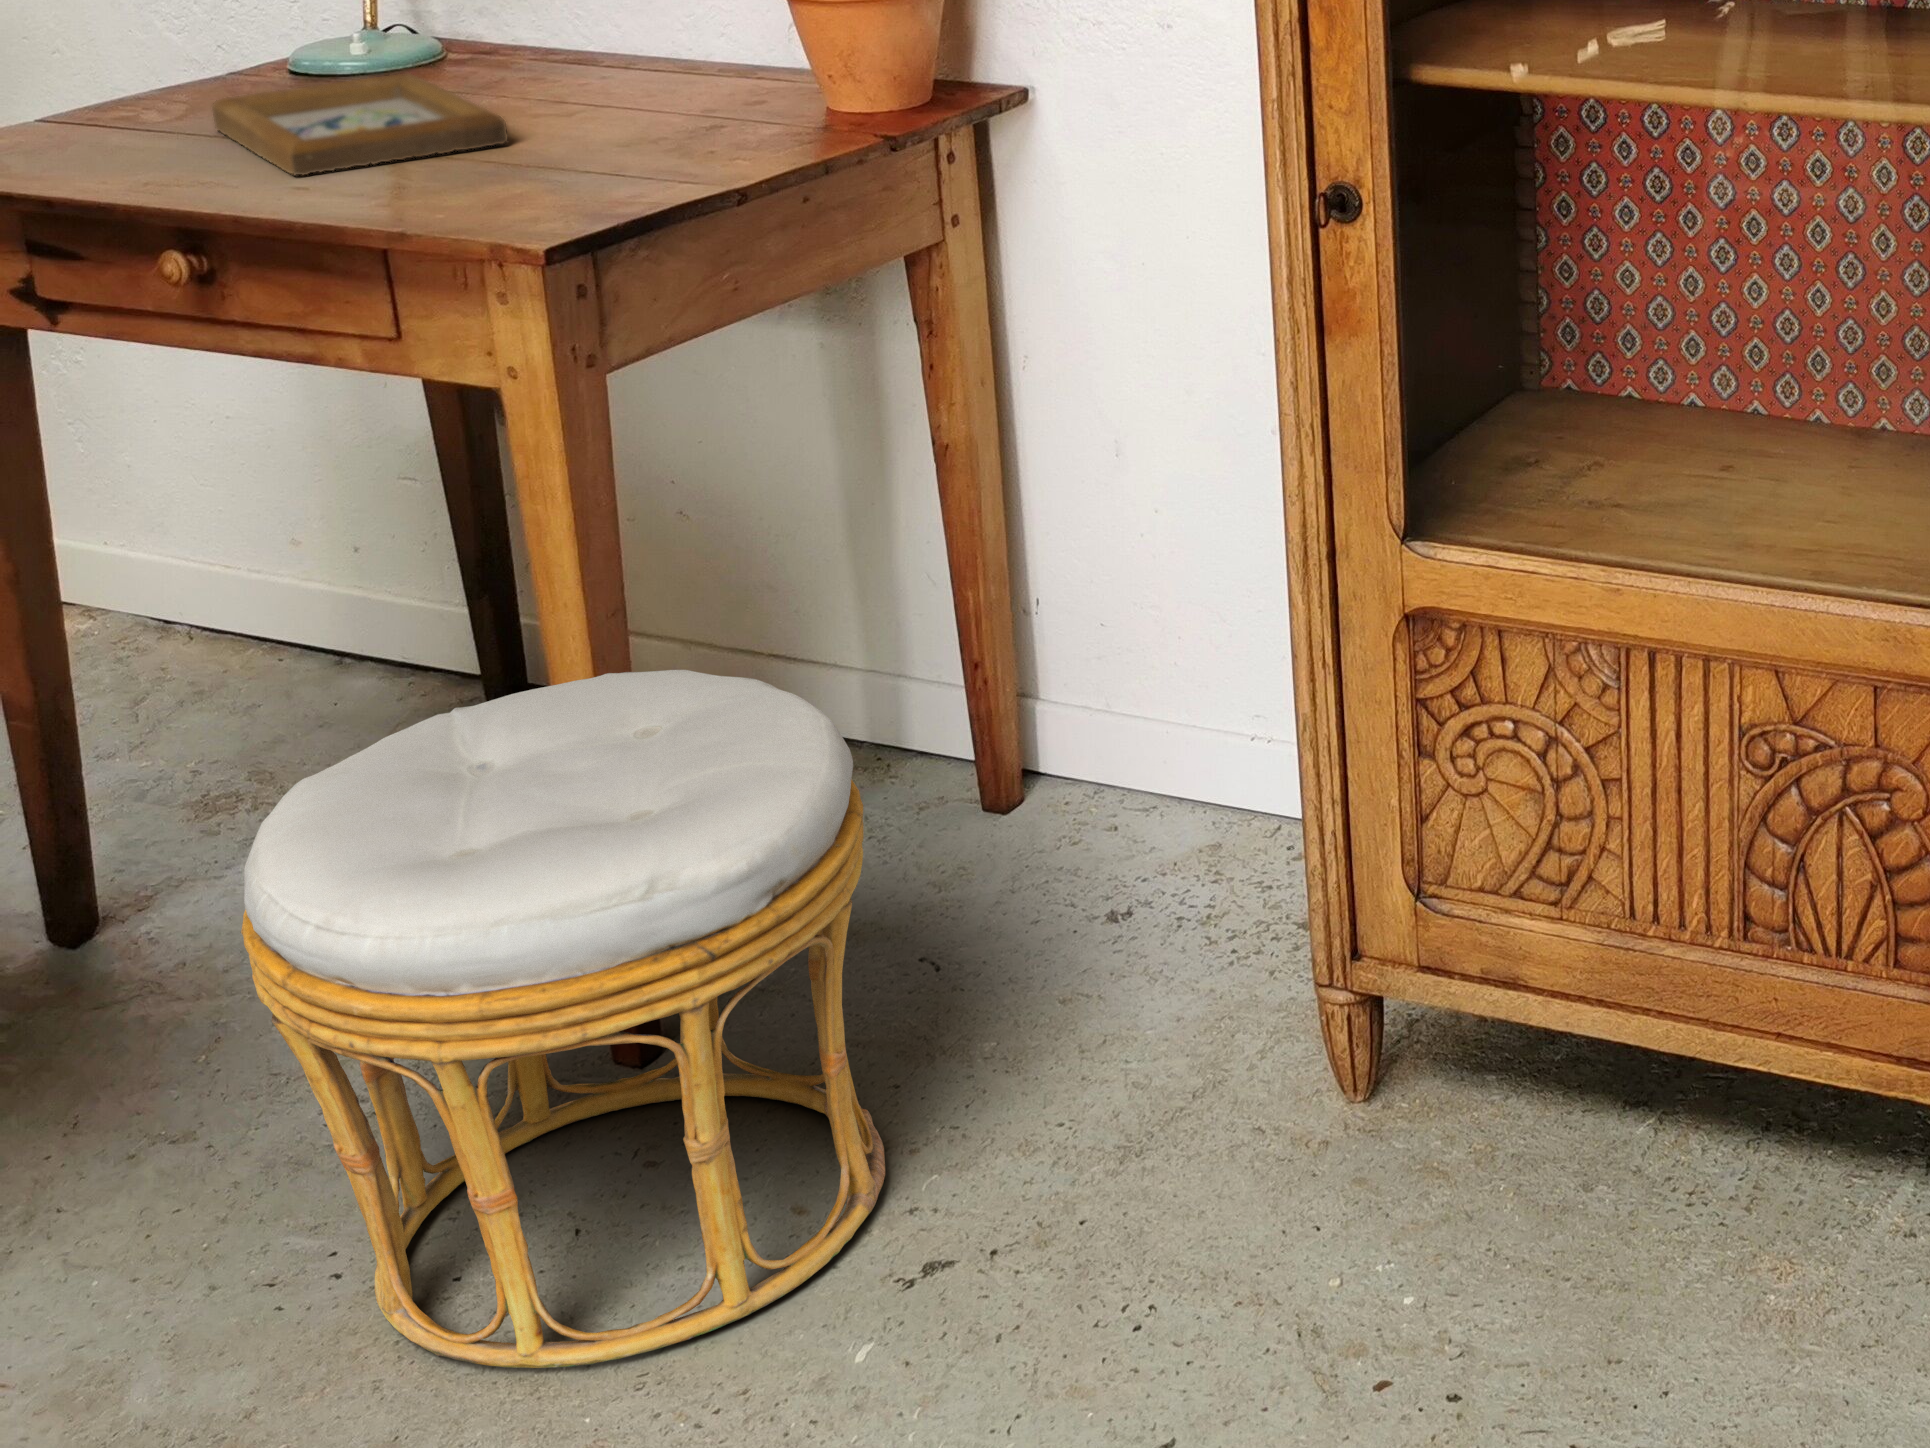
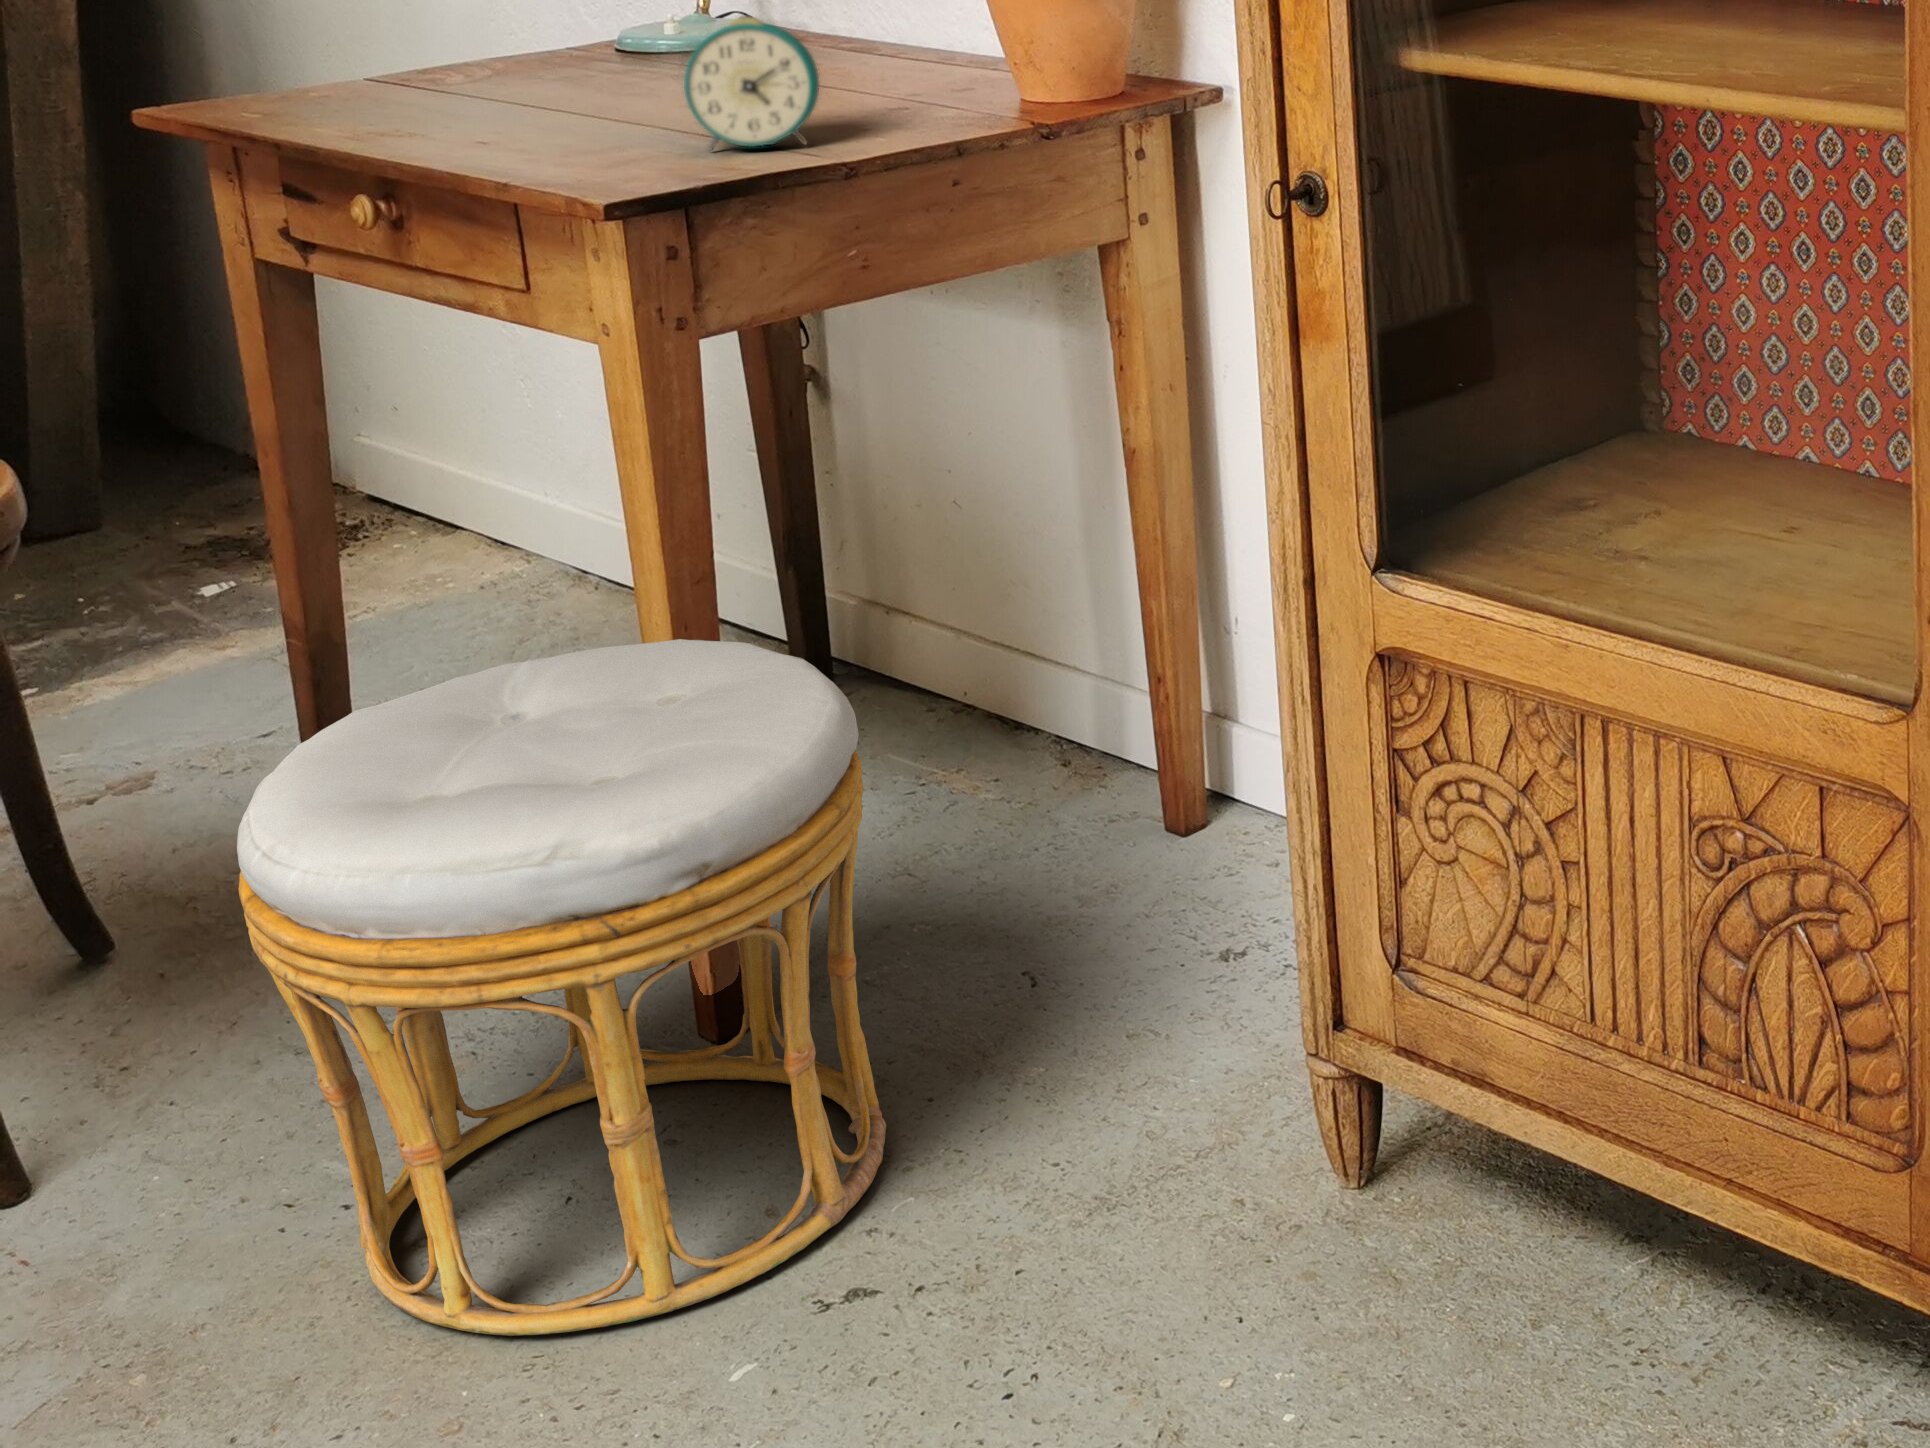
alarm clock: none [534,44,673,183] -> present [684,15,819,150]
picture frame: present [212,73,508,175] -> none [487,49,709,134]

